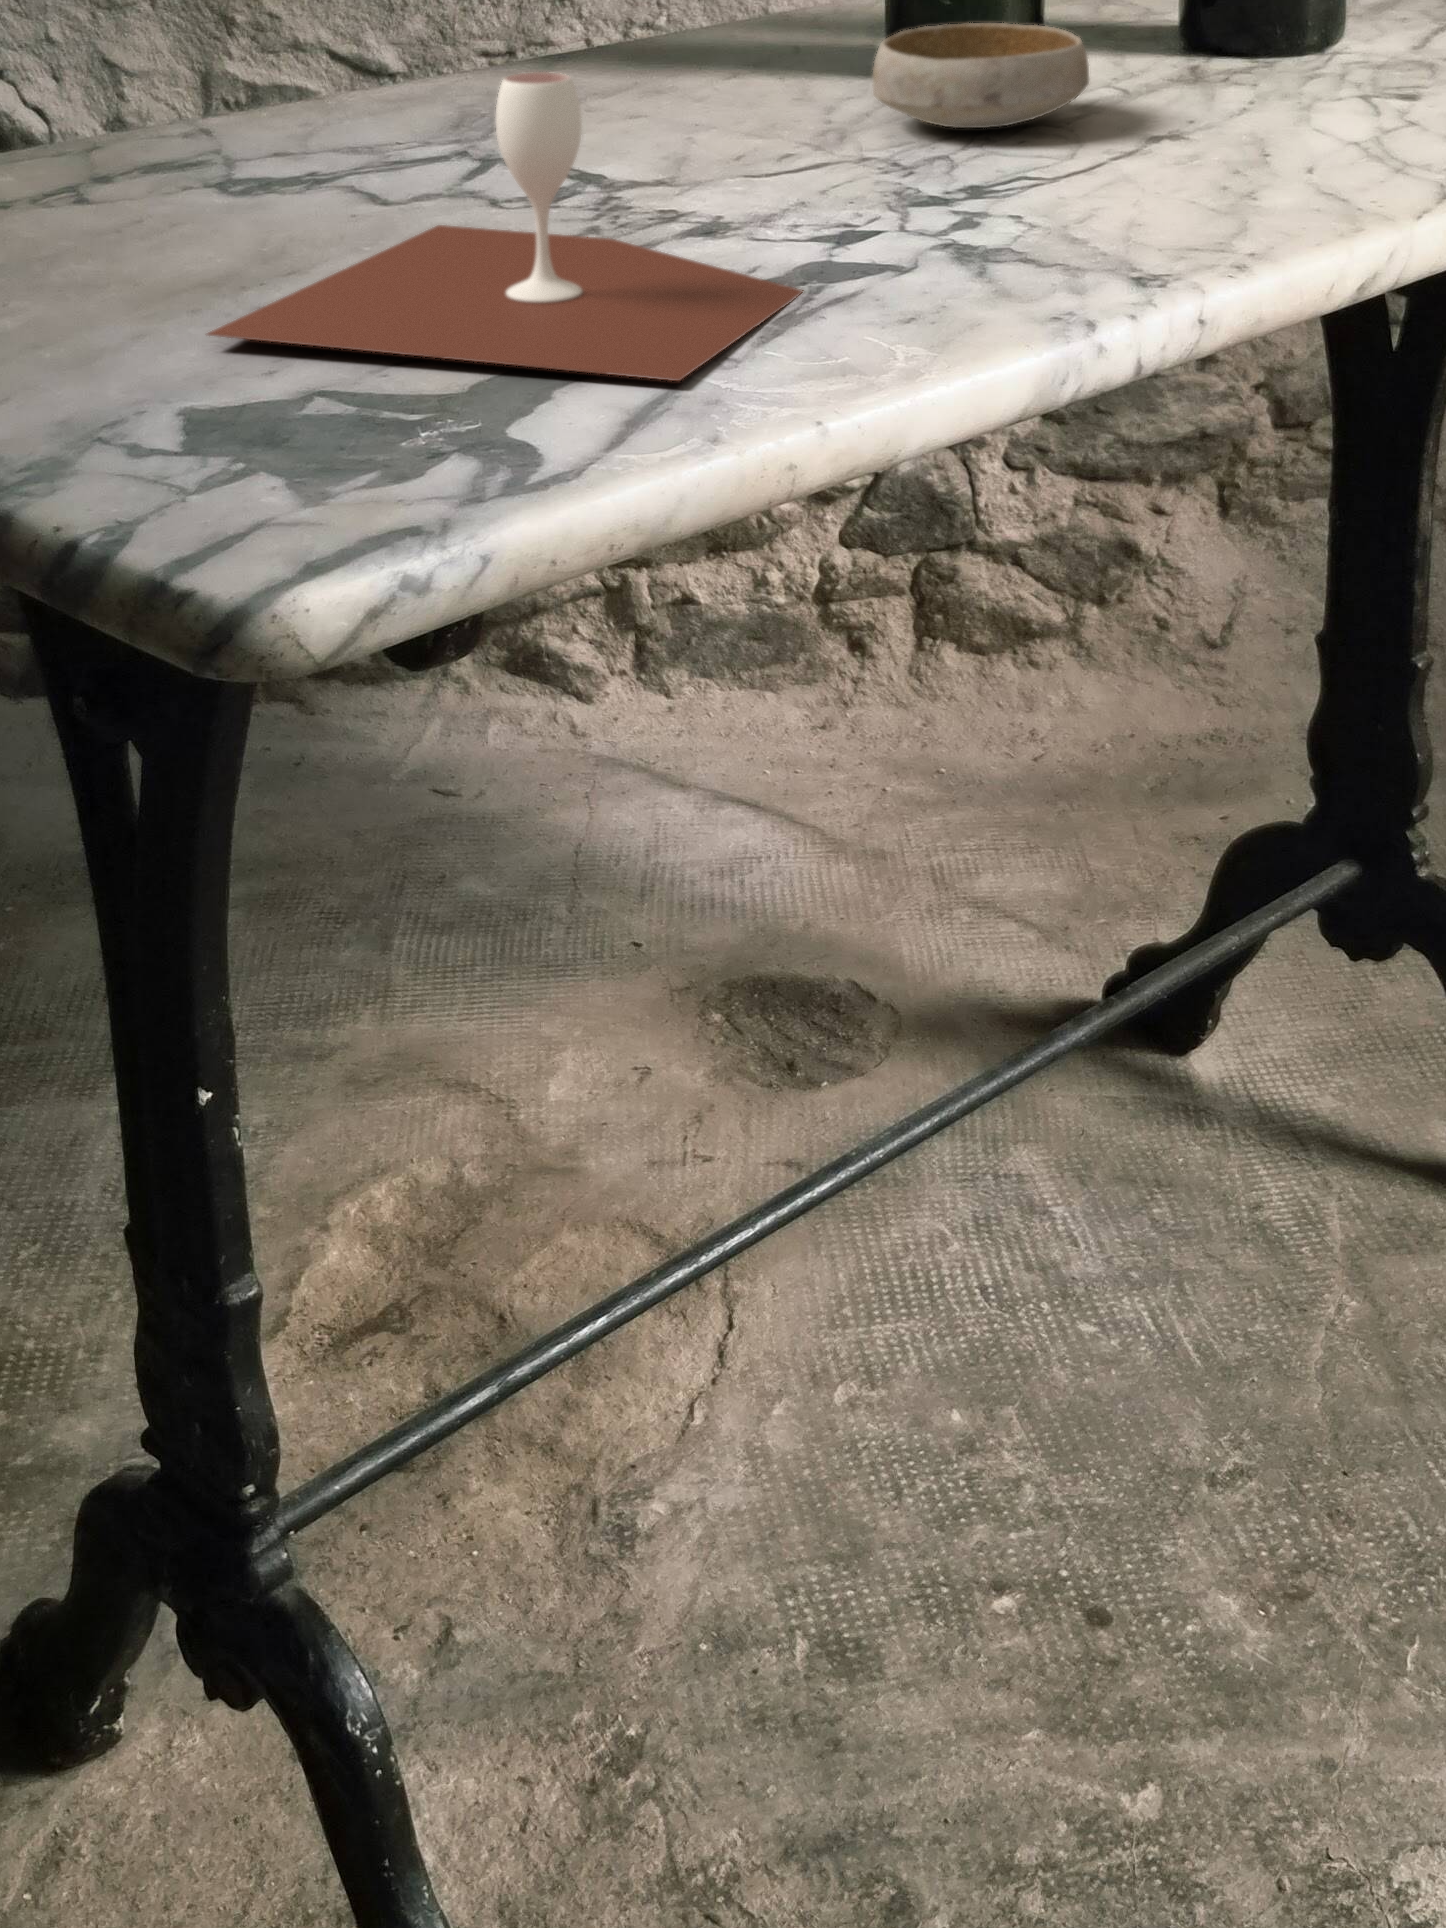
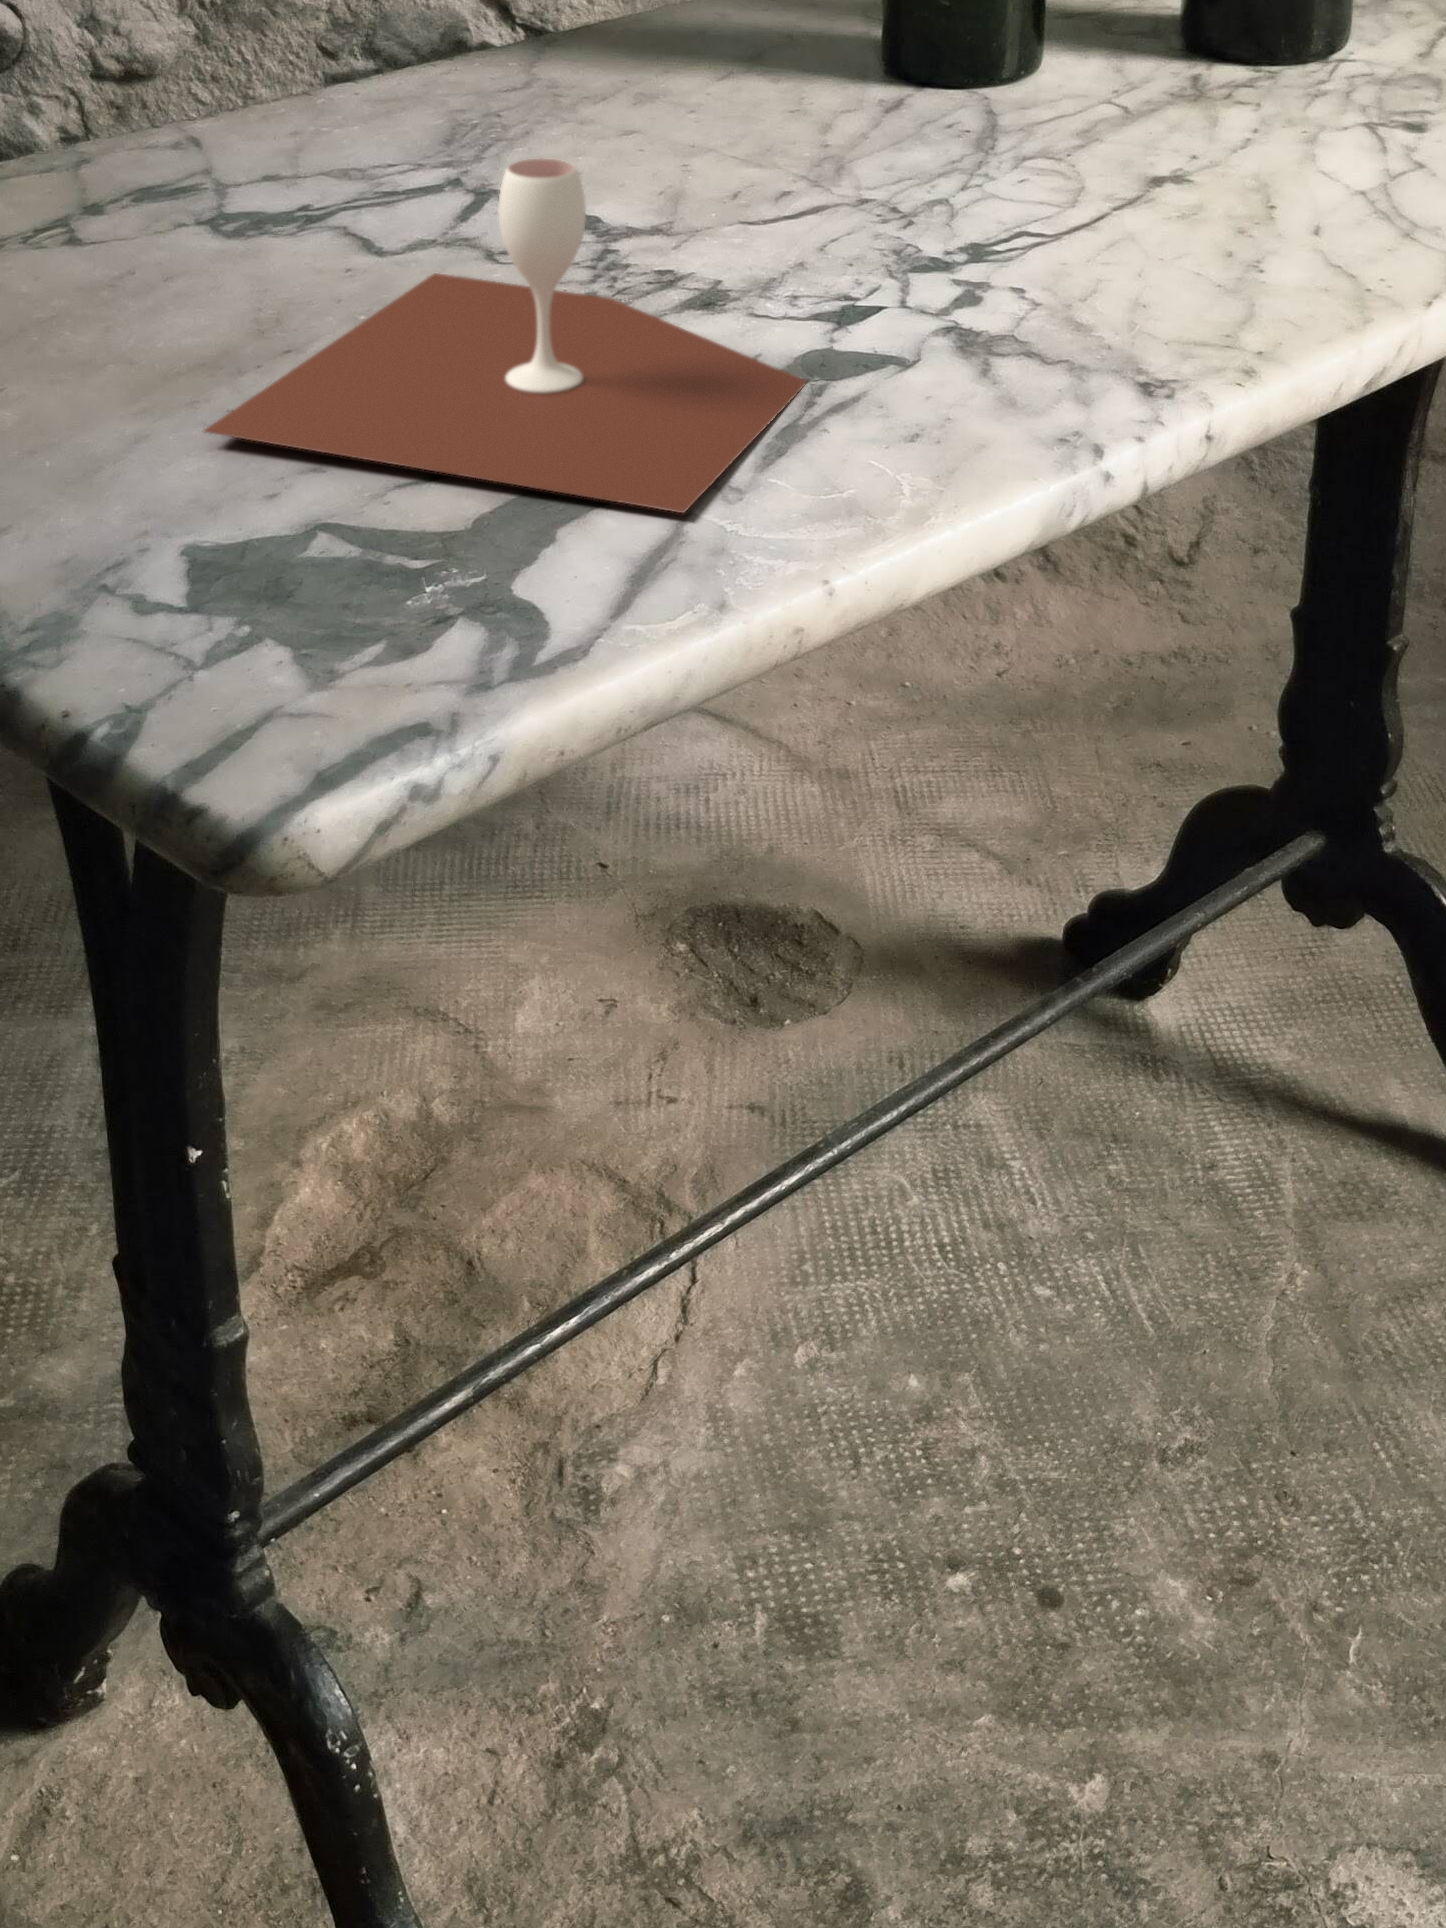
bowl: present [873,23,1089,128] -> none [874,36,1094,155]

